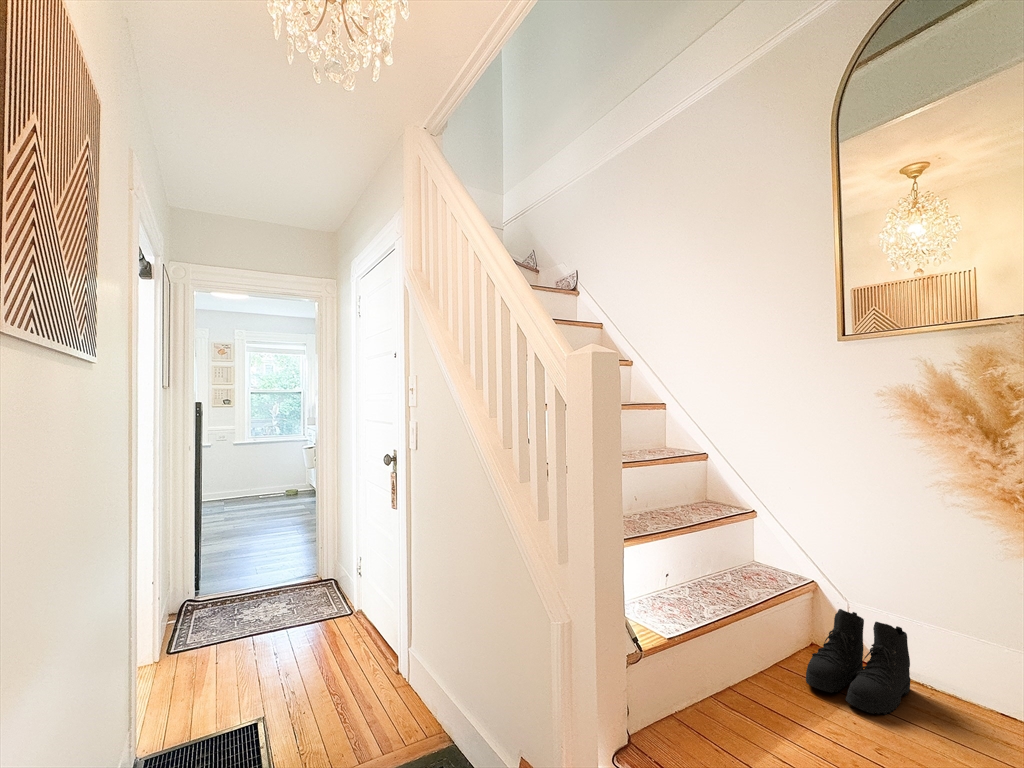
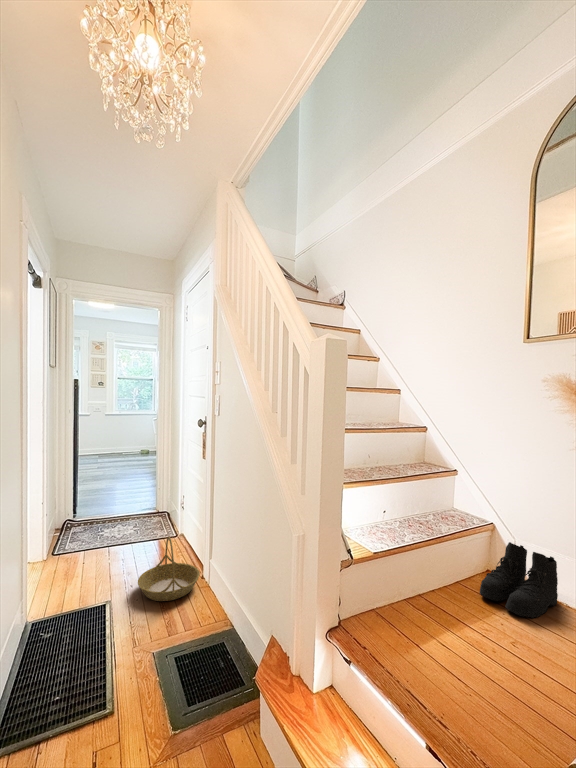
basket: none [306,620,396,717] -> present [138,536,200,601]

